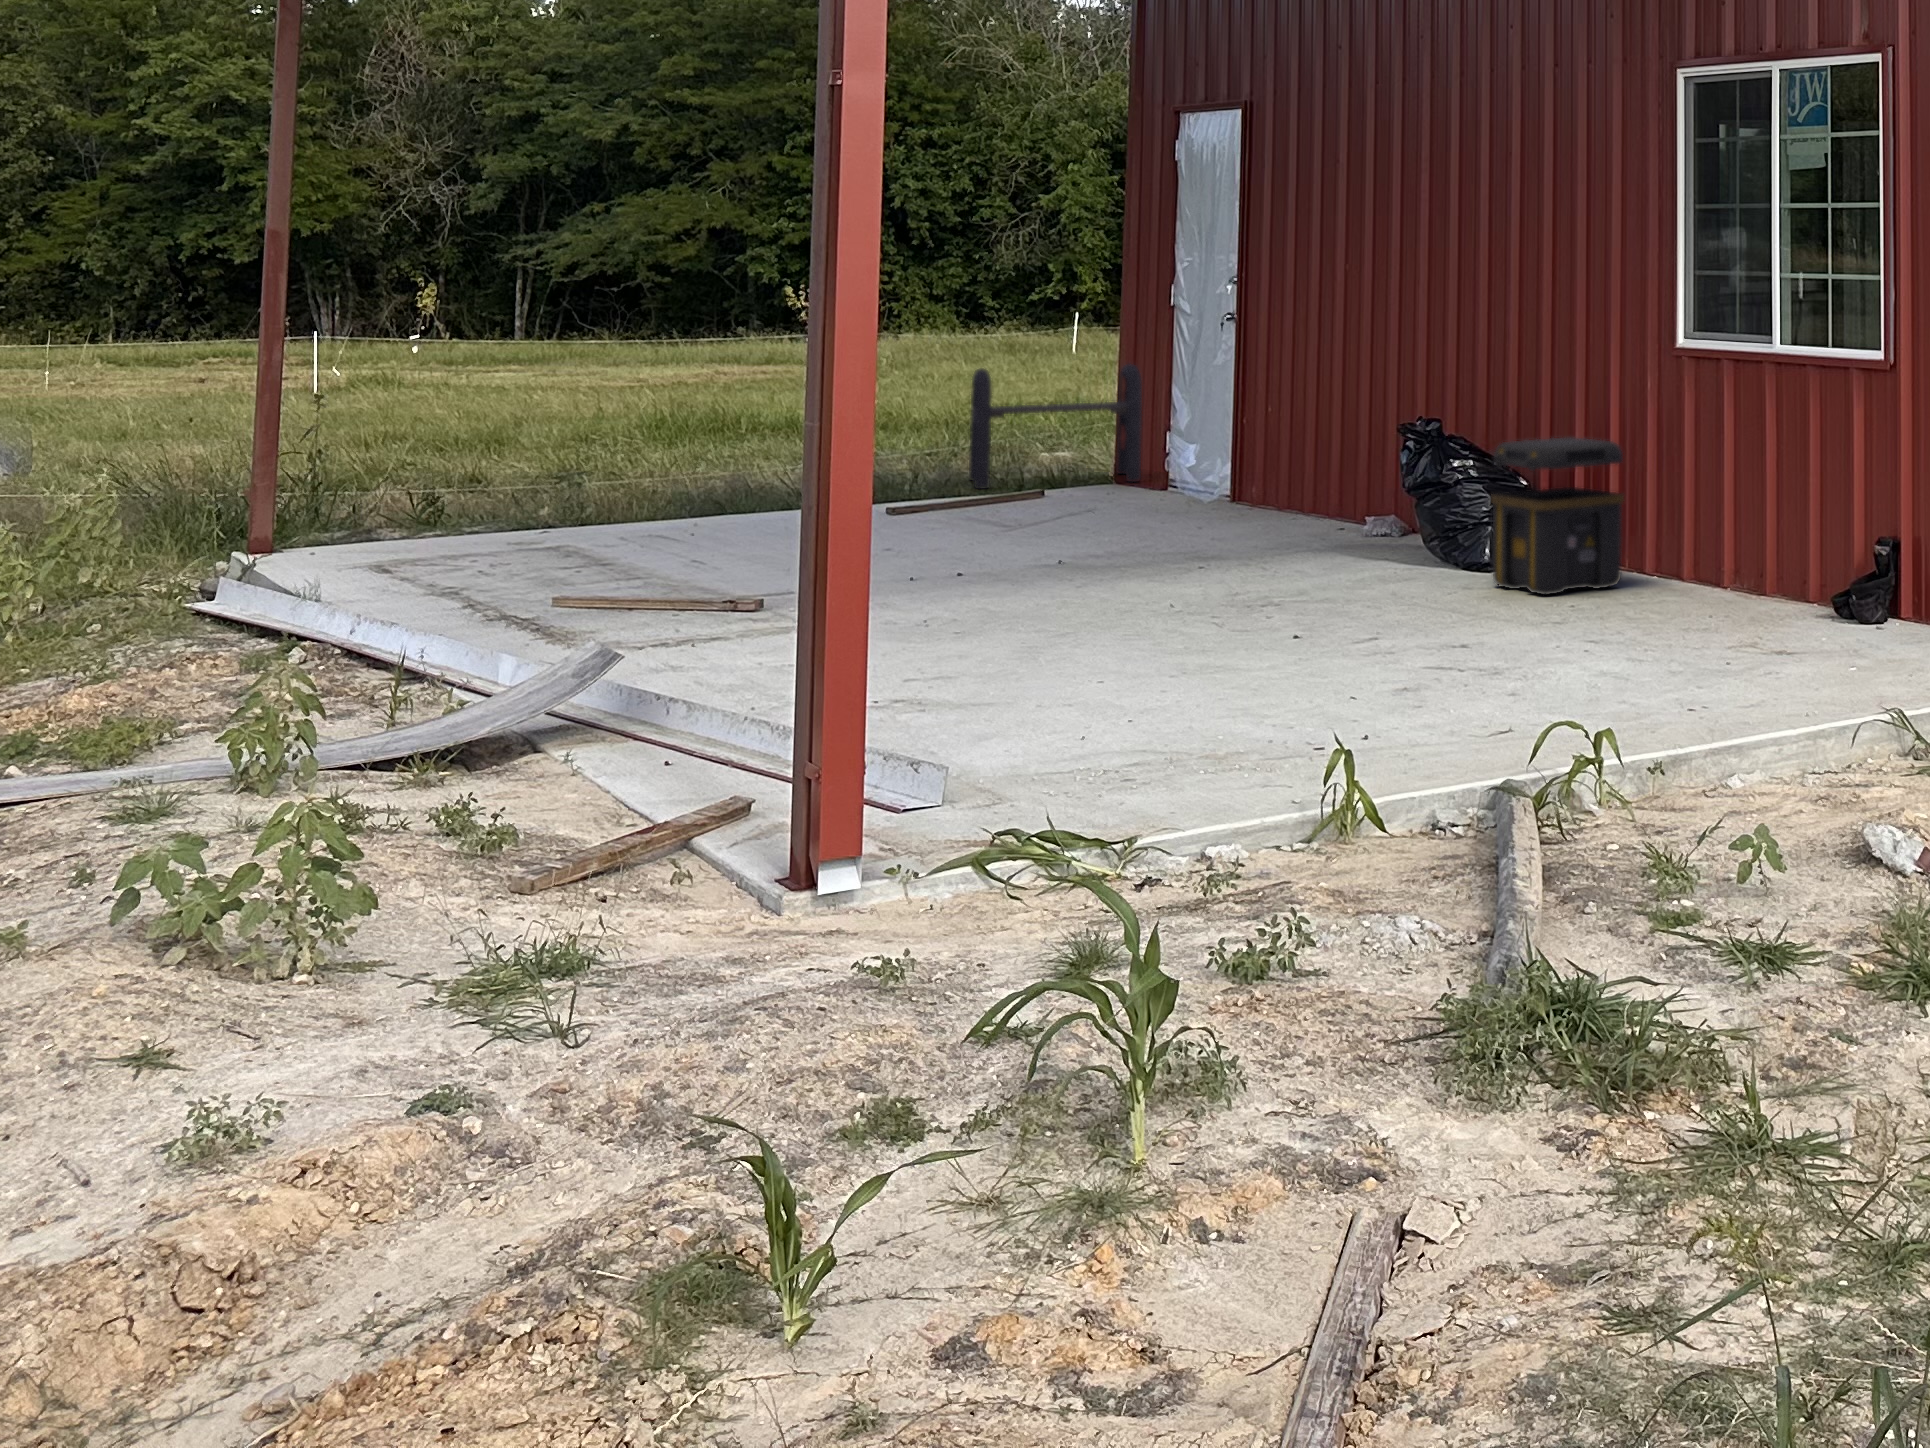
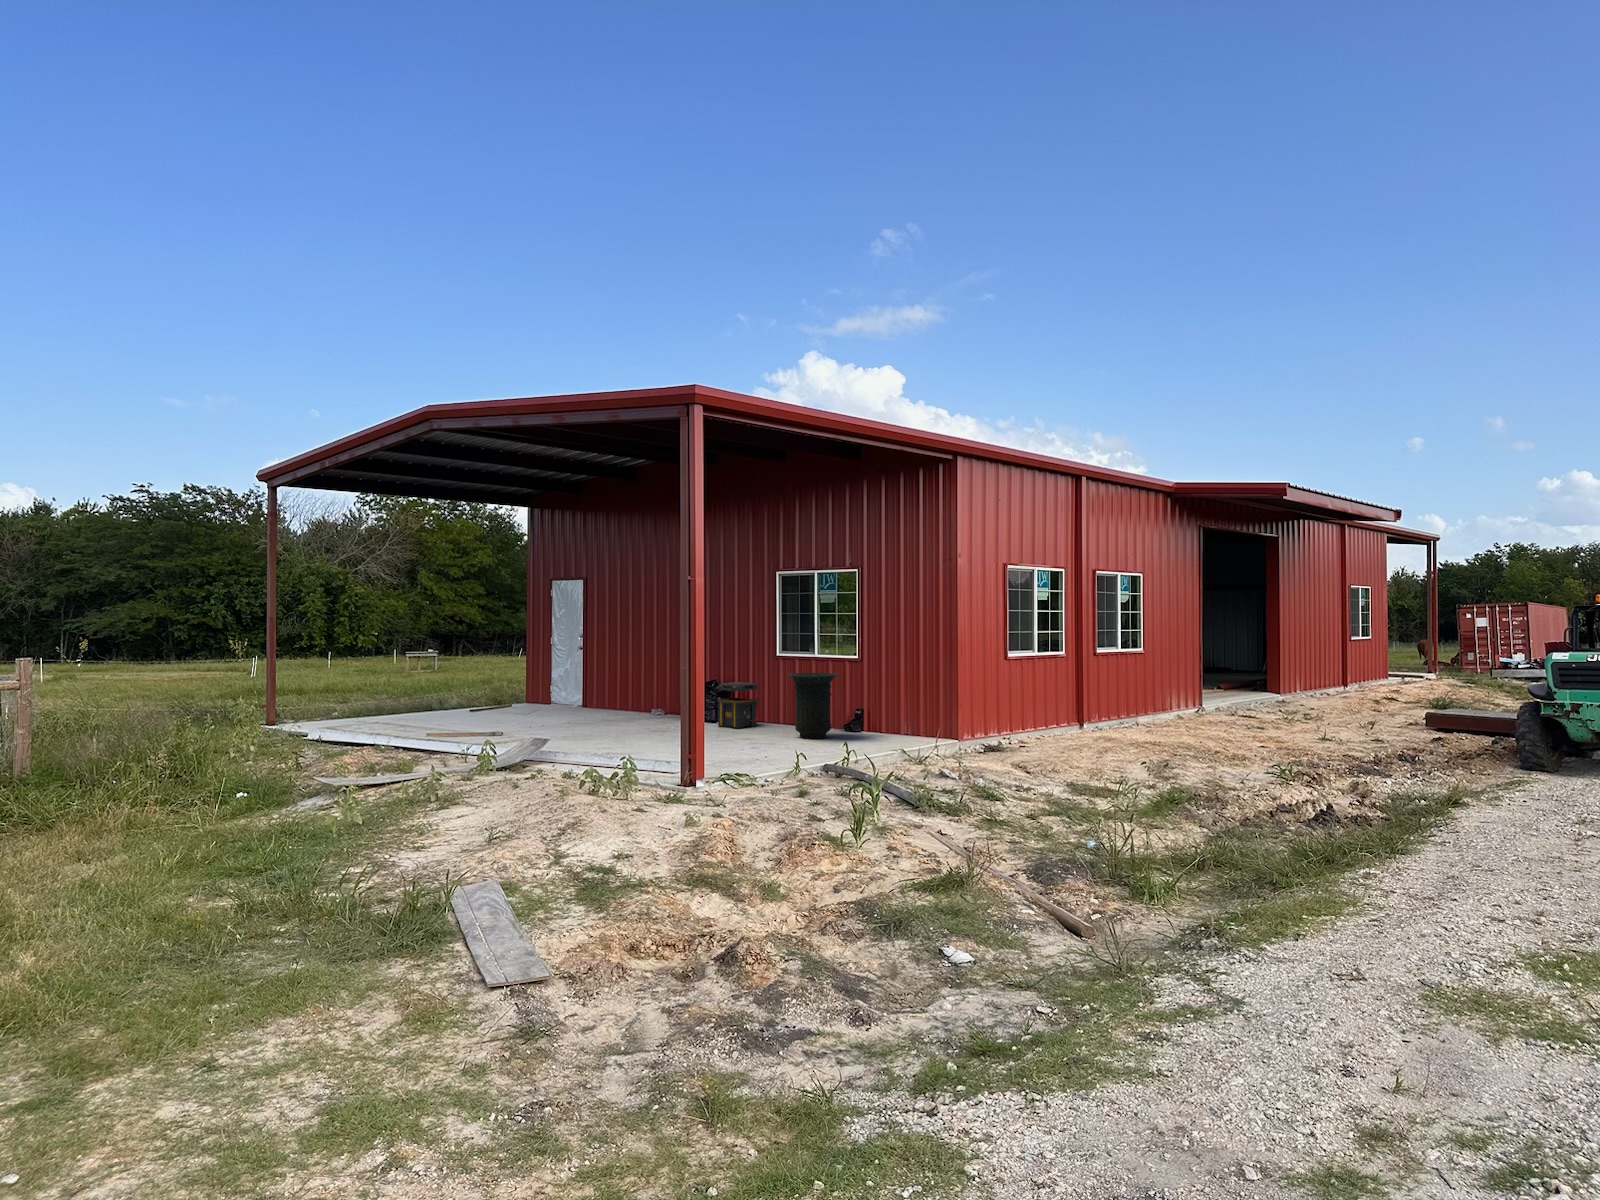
bench: present [969,364,1142,489] -> none [481,661,541,702]
trash can: none [1648,410,1824,642] -> present [787,673,839,739]

